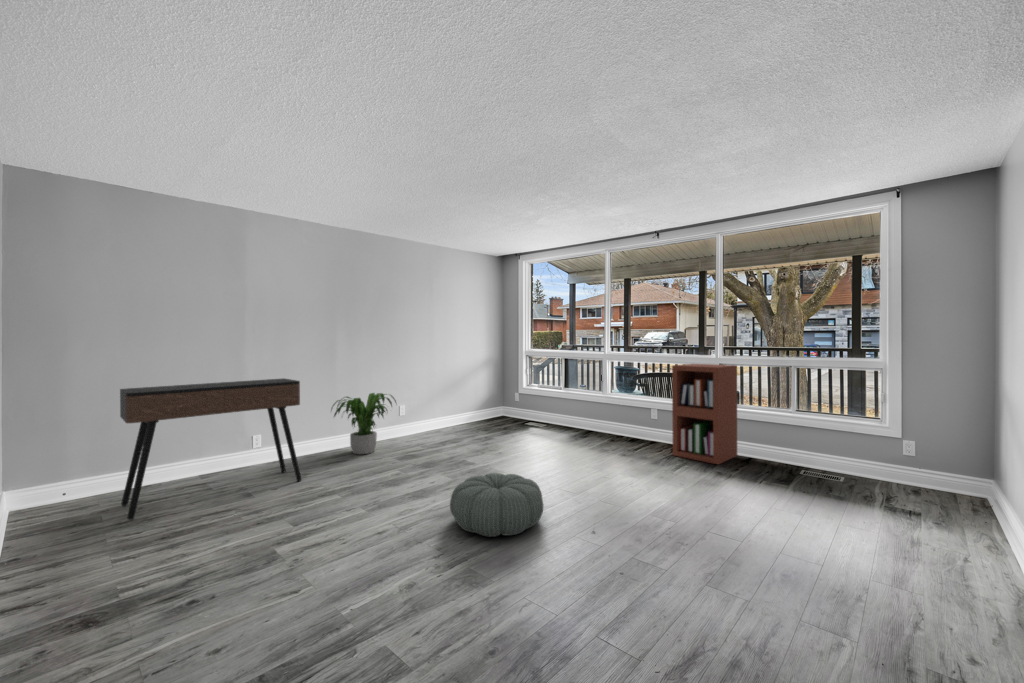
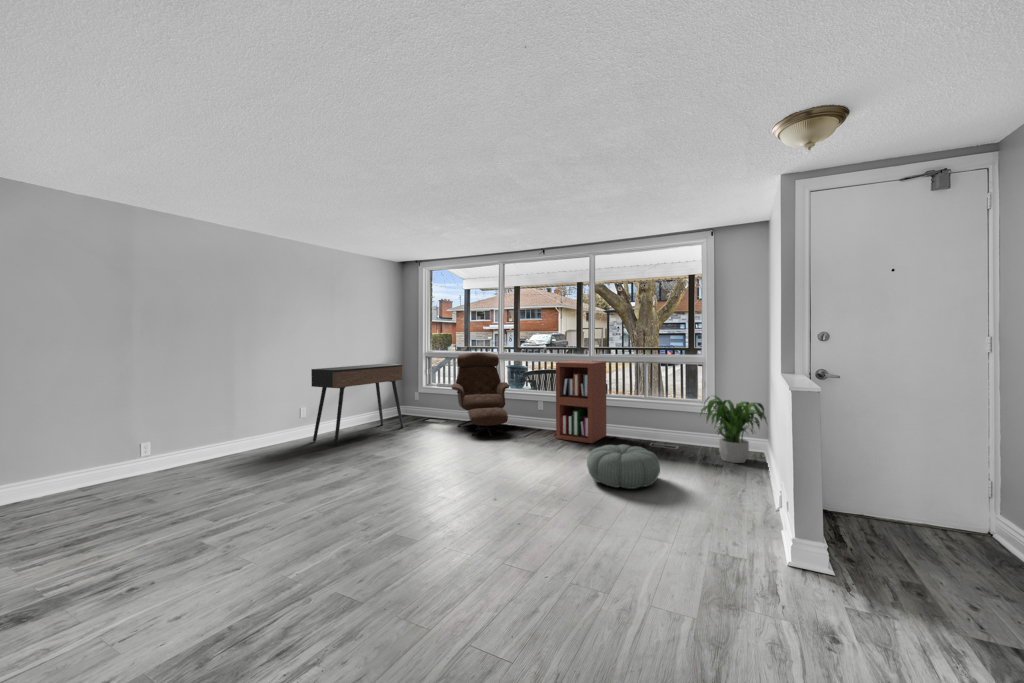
lounge chair: none [552,354,617,449] -> present [451,353,510,437]
console table: present [120,378,301,520] -> present [311,364,403,445]
potted plant: present [331,393,396,454] -> present [701,396,766,463]
pouf: present [450,473,543,537] -> present [587,445,660,489]

